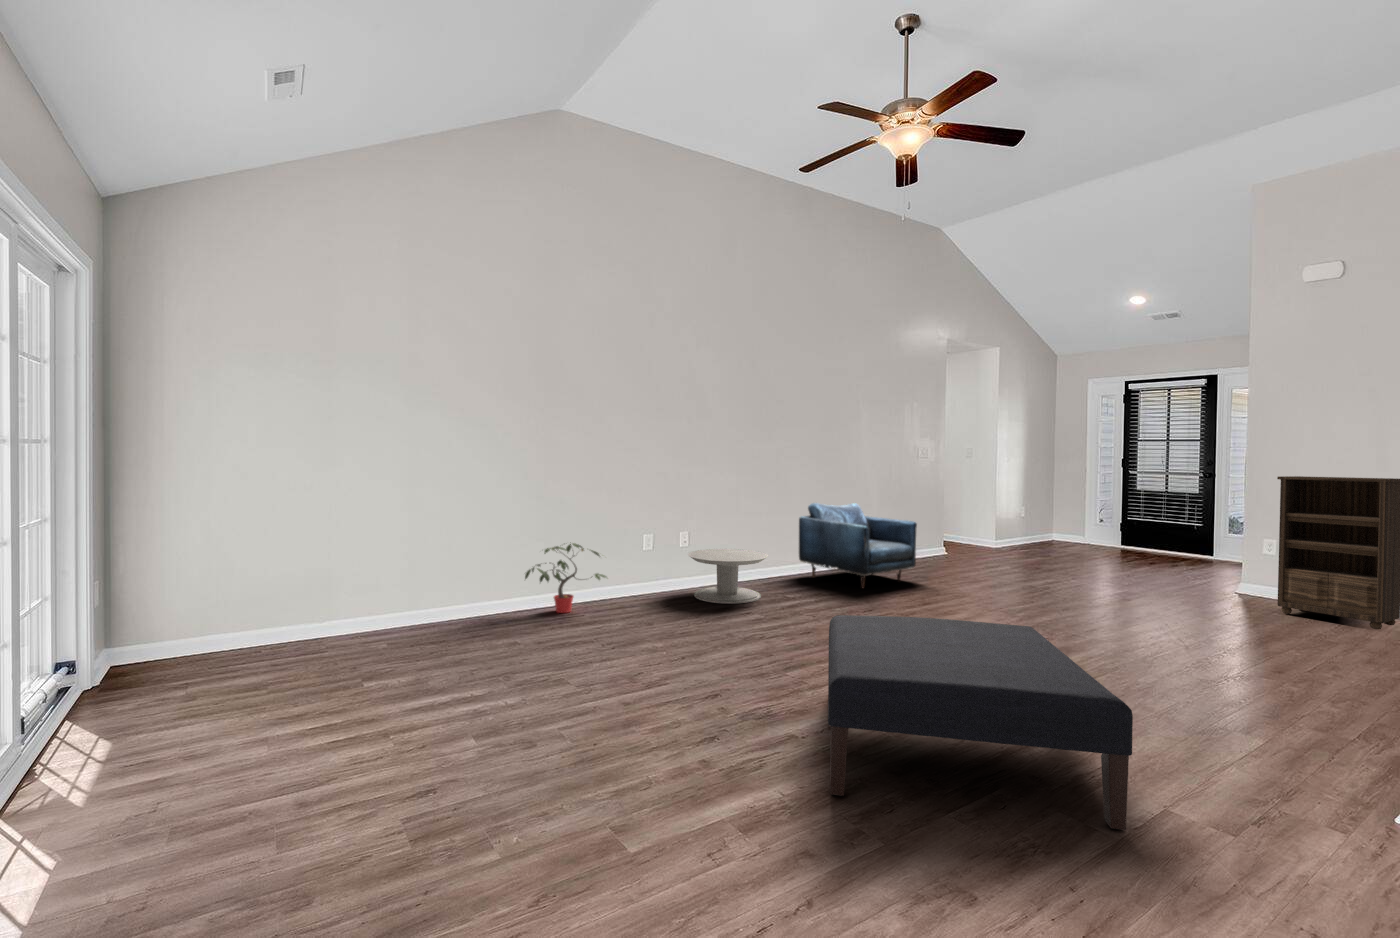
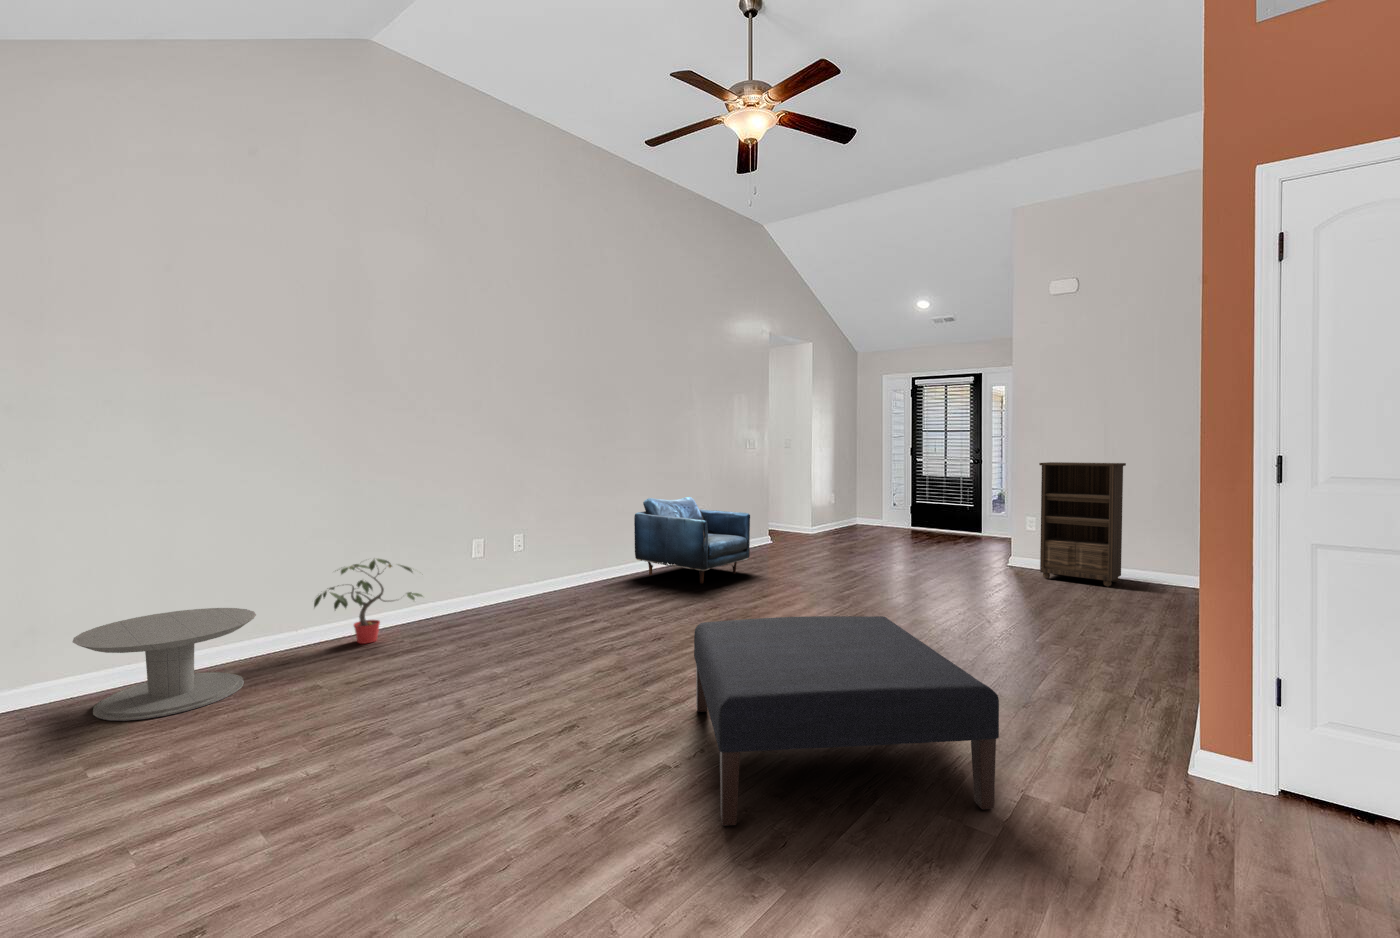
side table: present [688,549,768,604] -> present [73,608,256,721]

